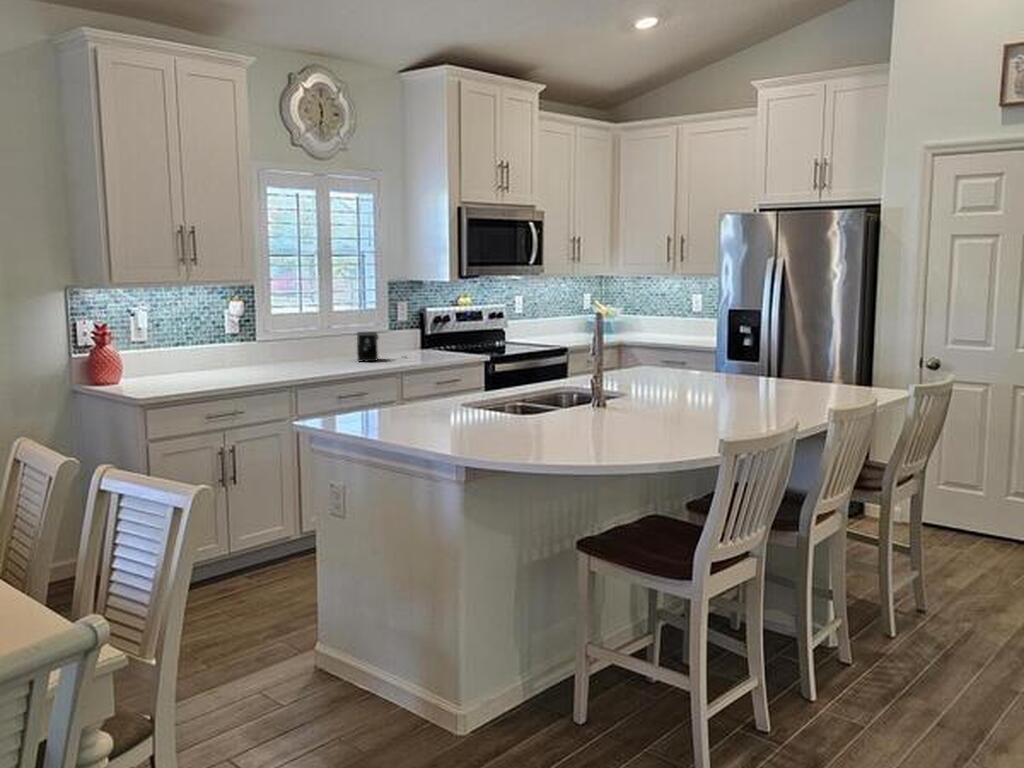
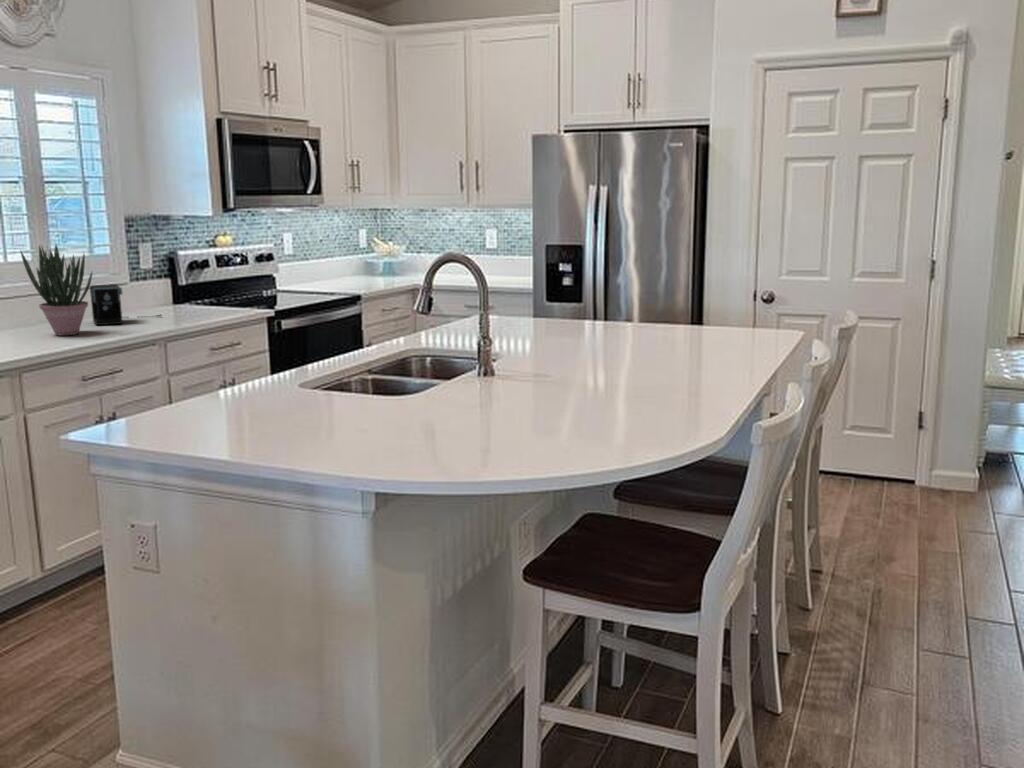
potted plant: none [310,300,356,367] -> present [20,245,92,336]

